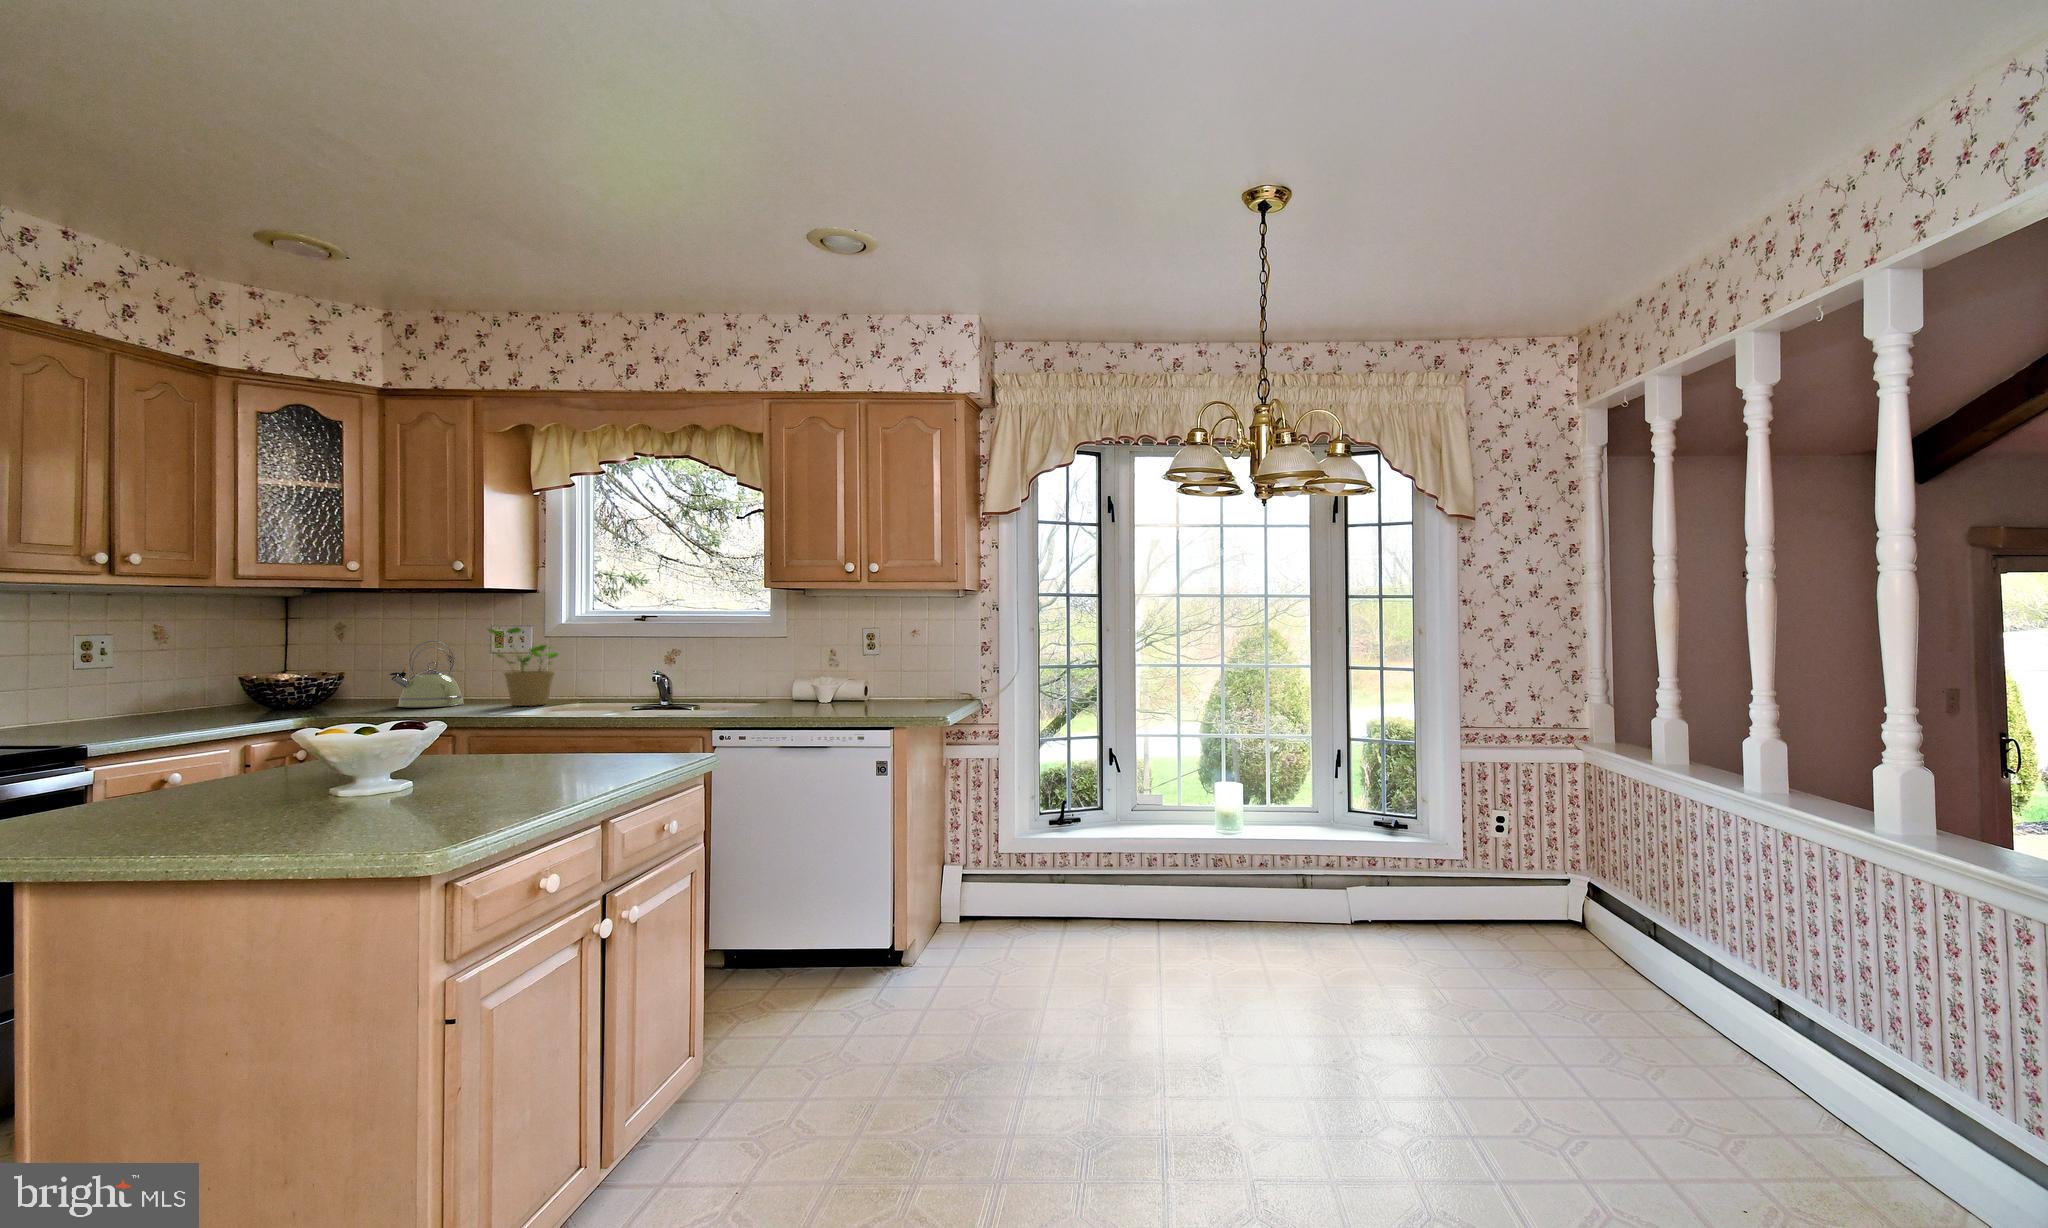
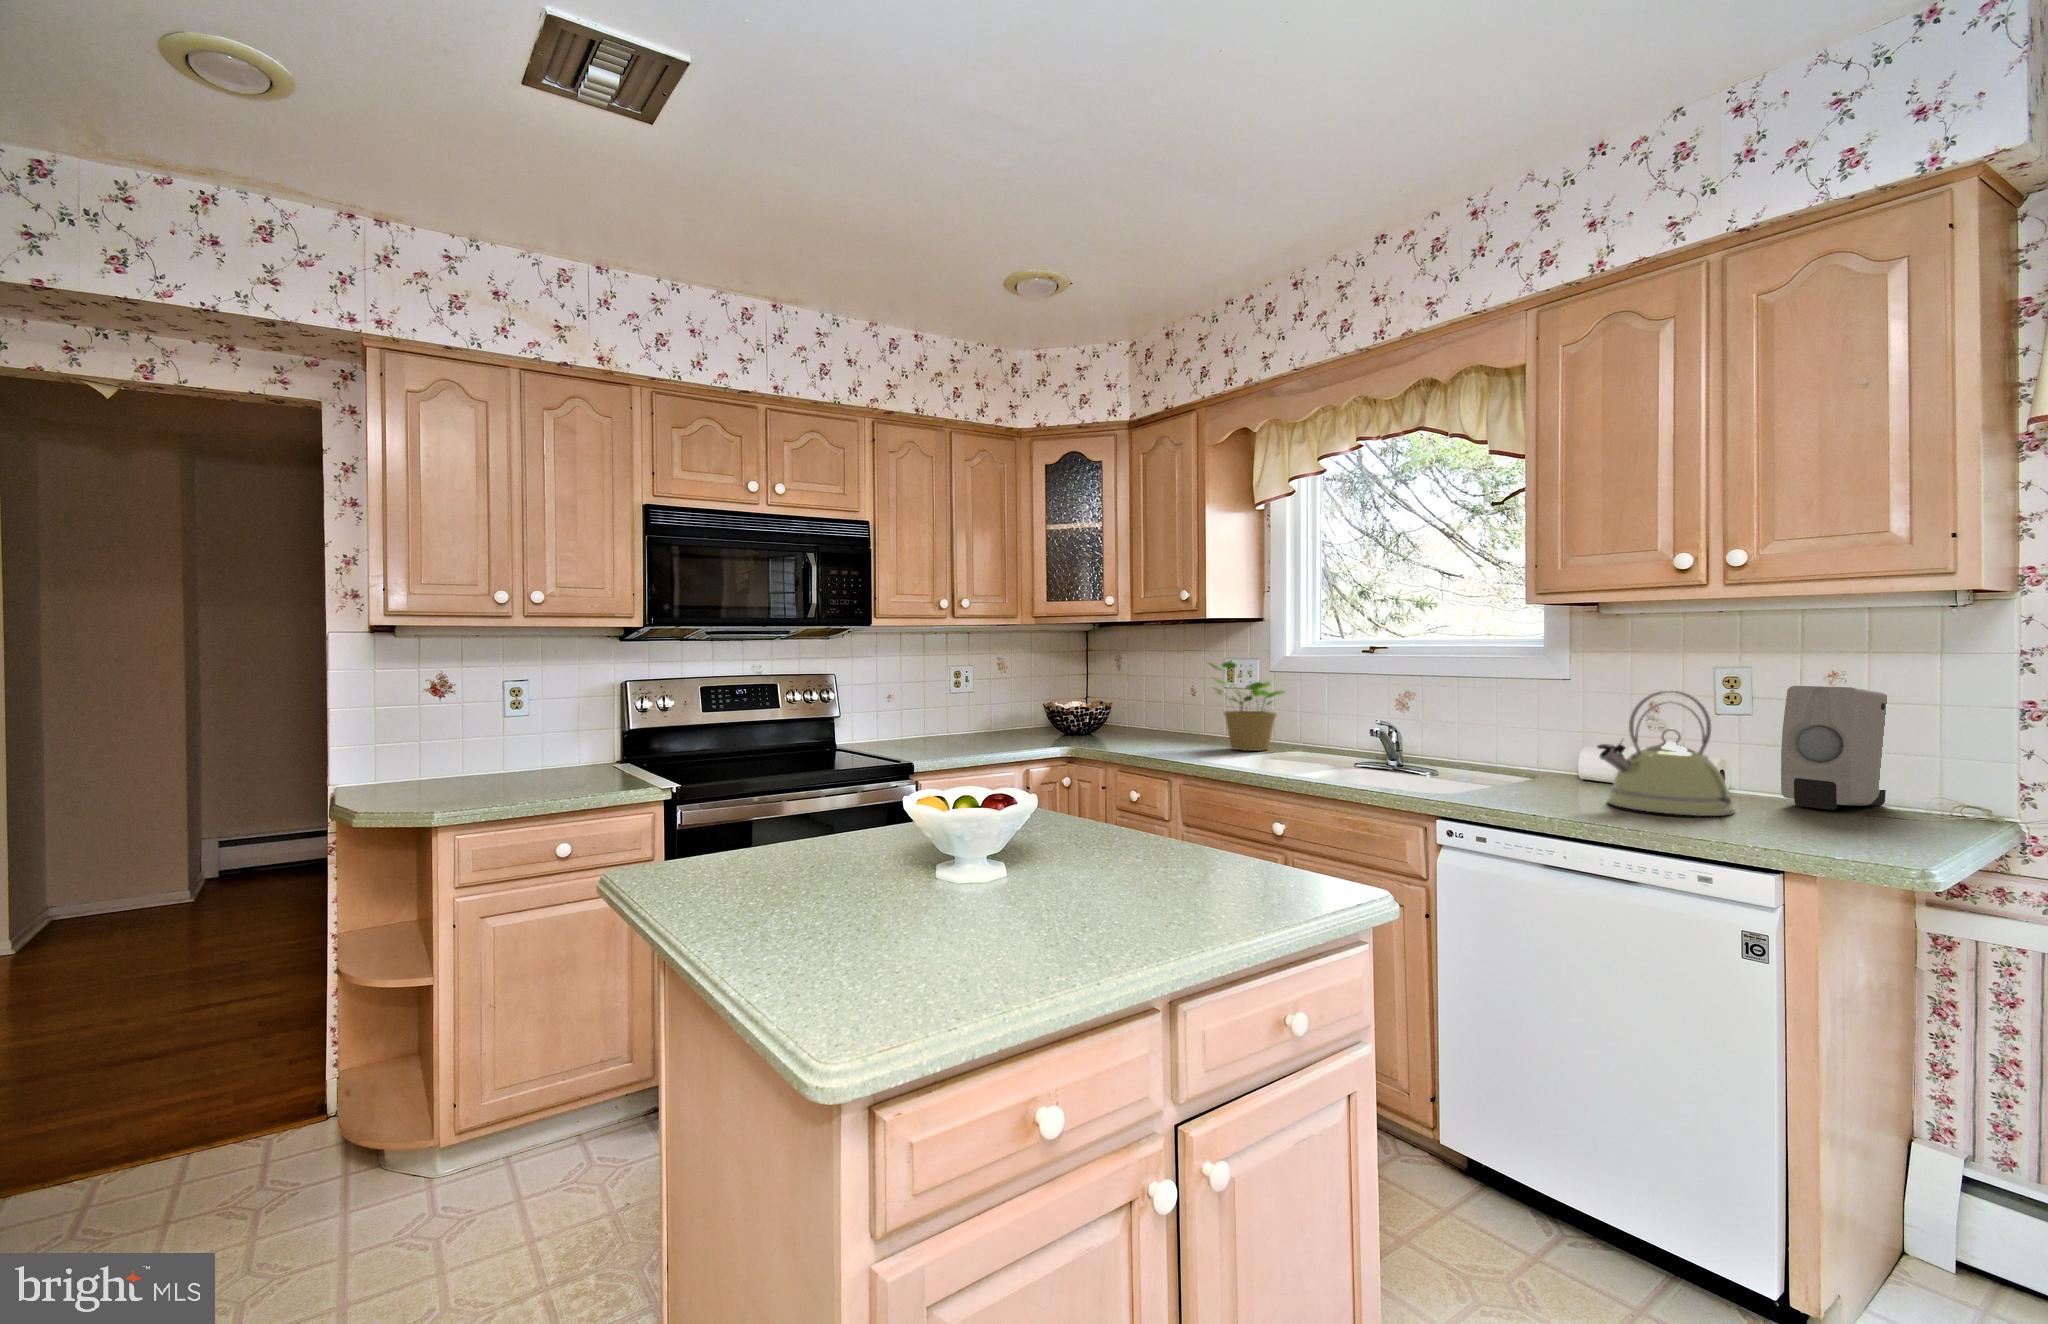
soap dispenser: none [898,637,936,701] -> present [1781,686,1887,810]
kettle: present [389,641,464,707] -> present [1597,690,1735,816]

